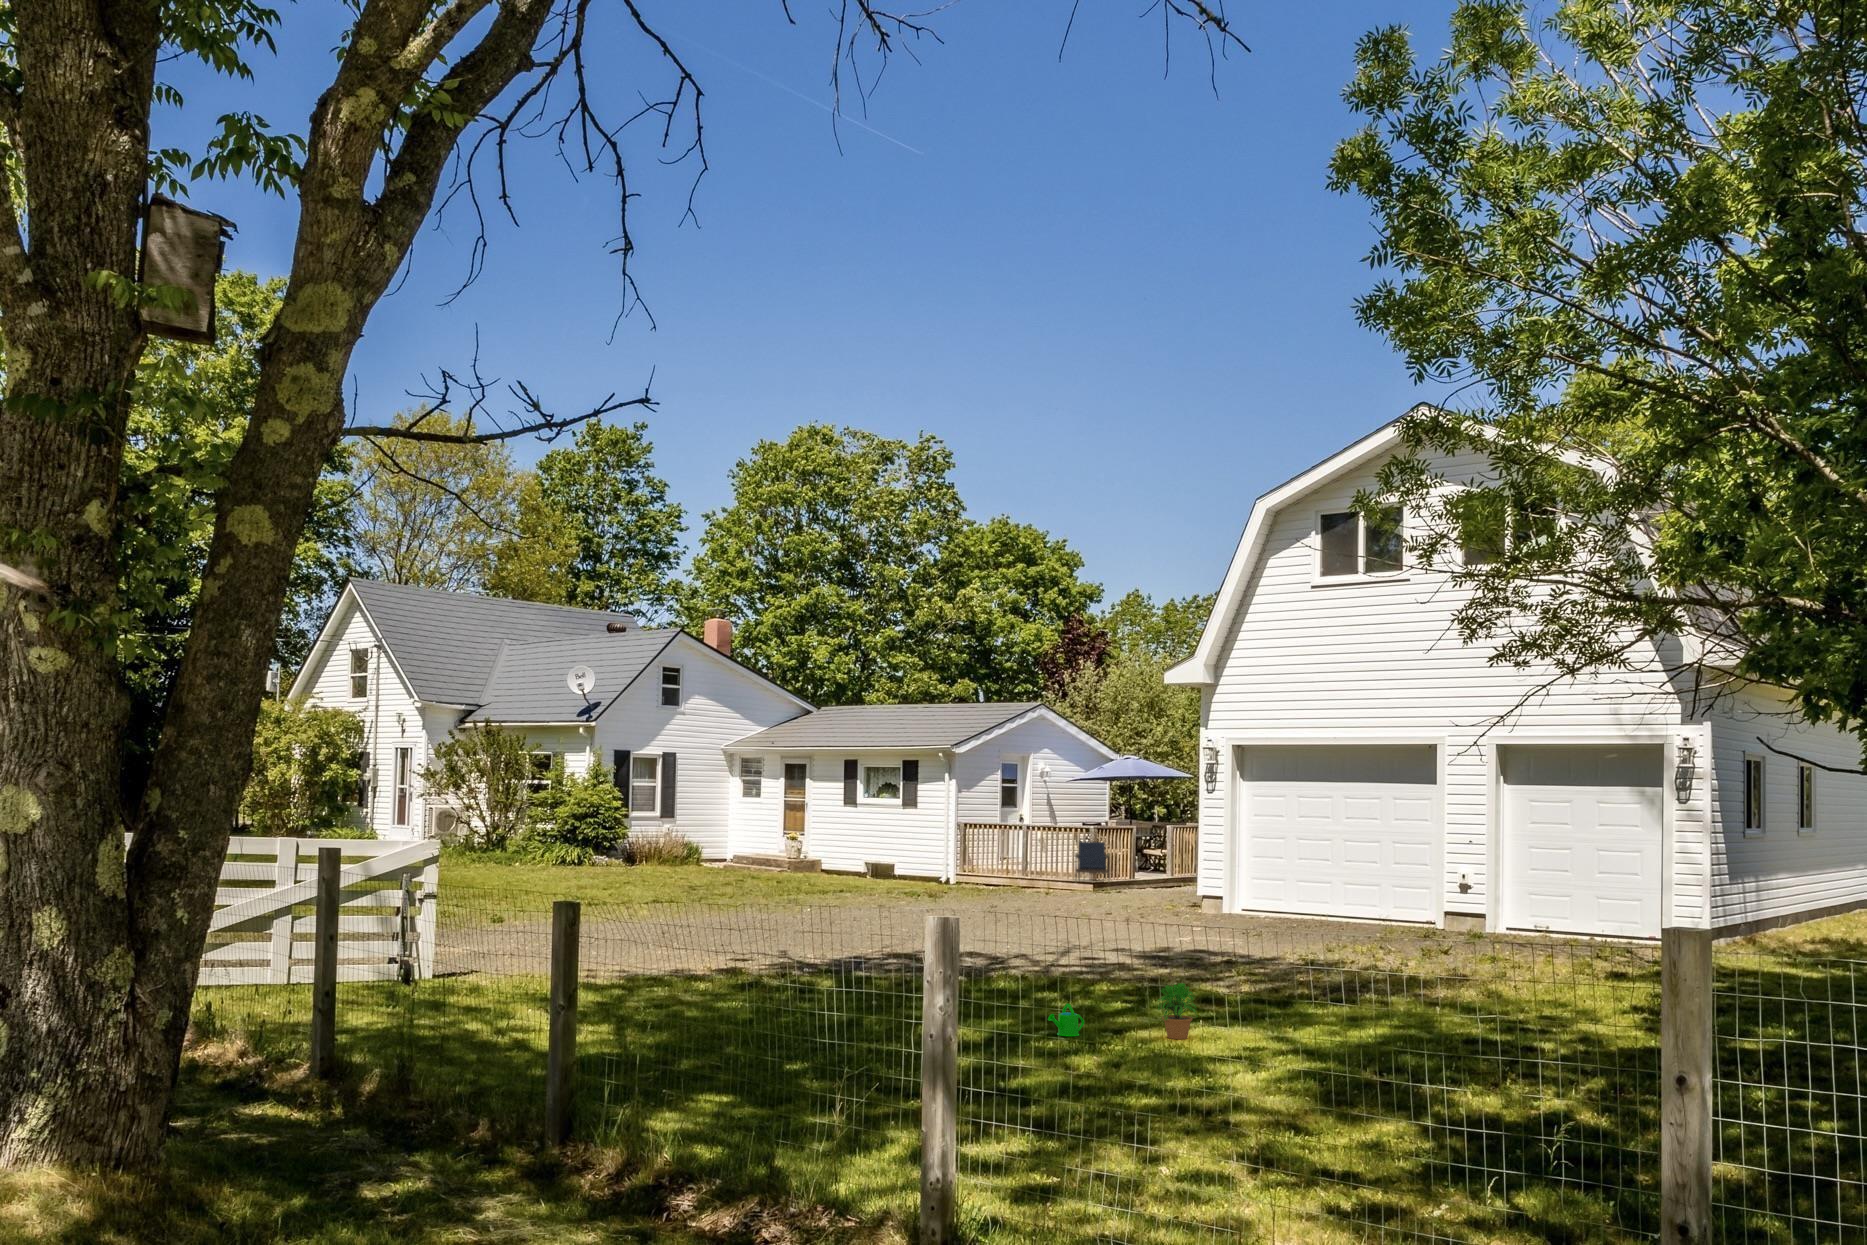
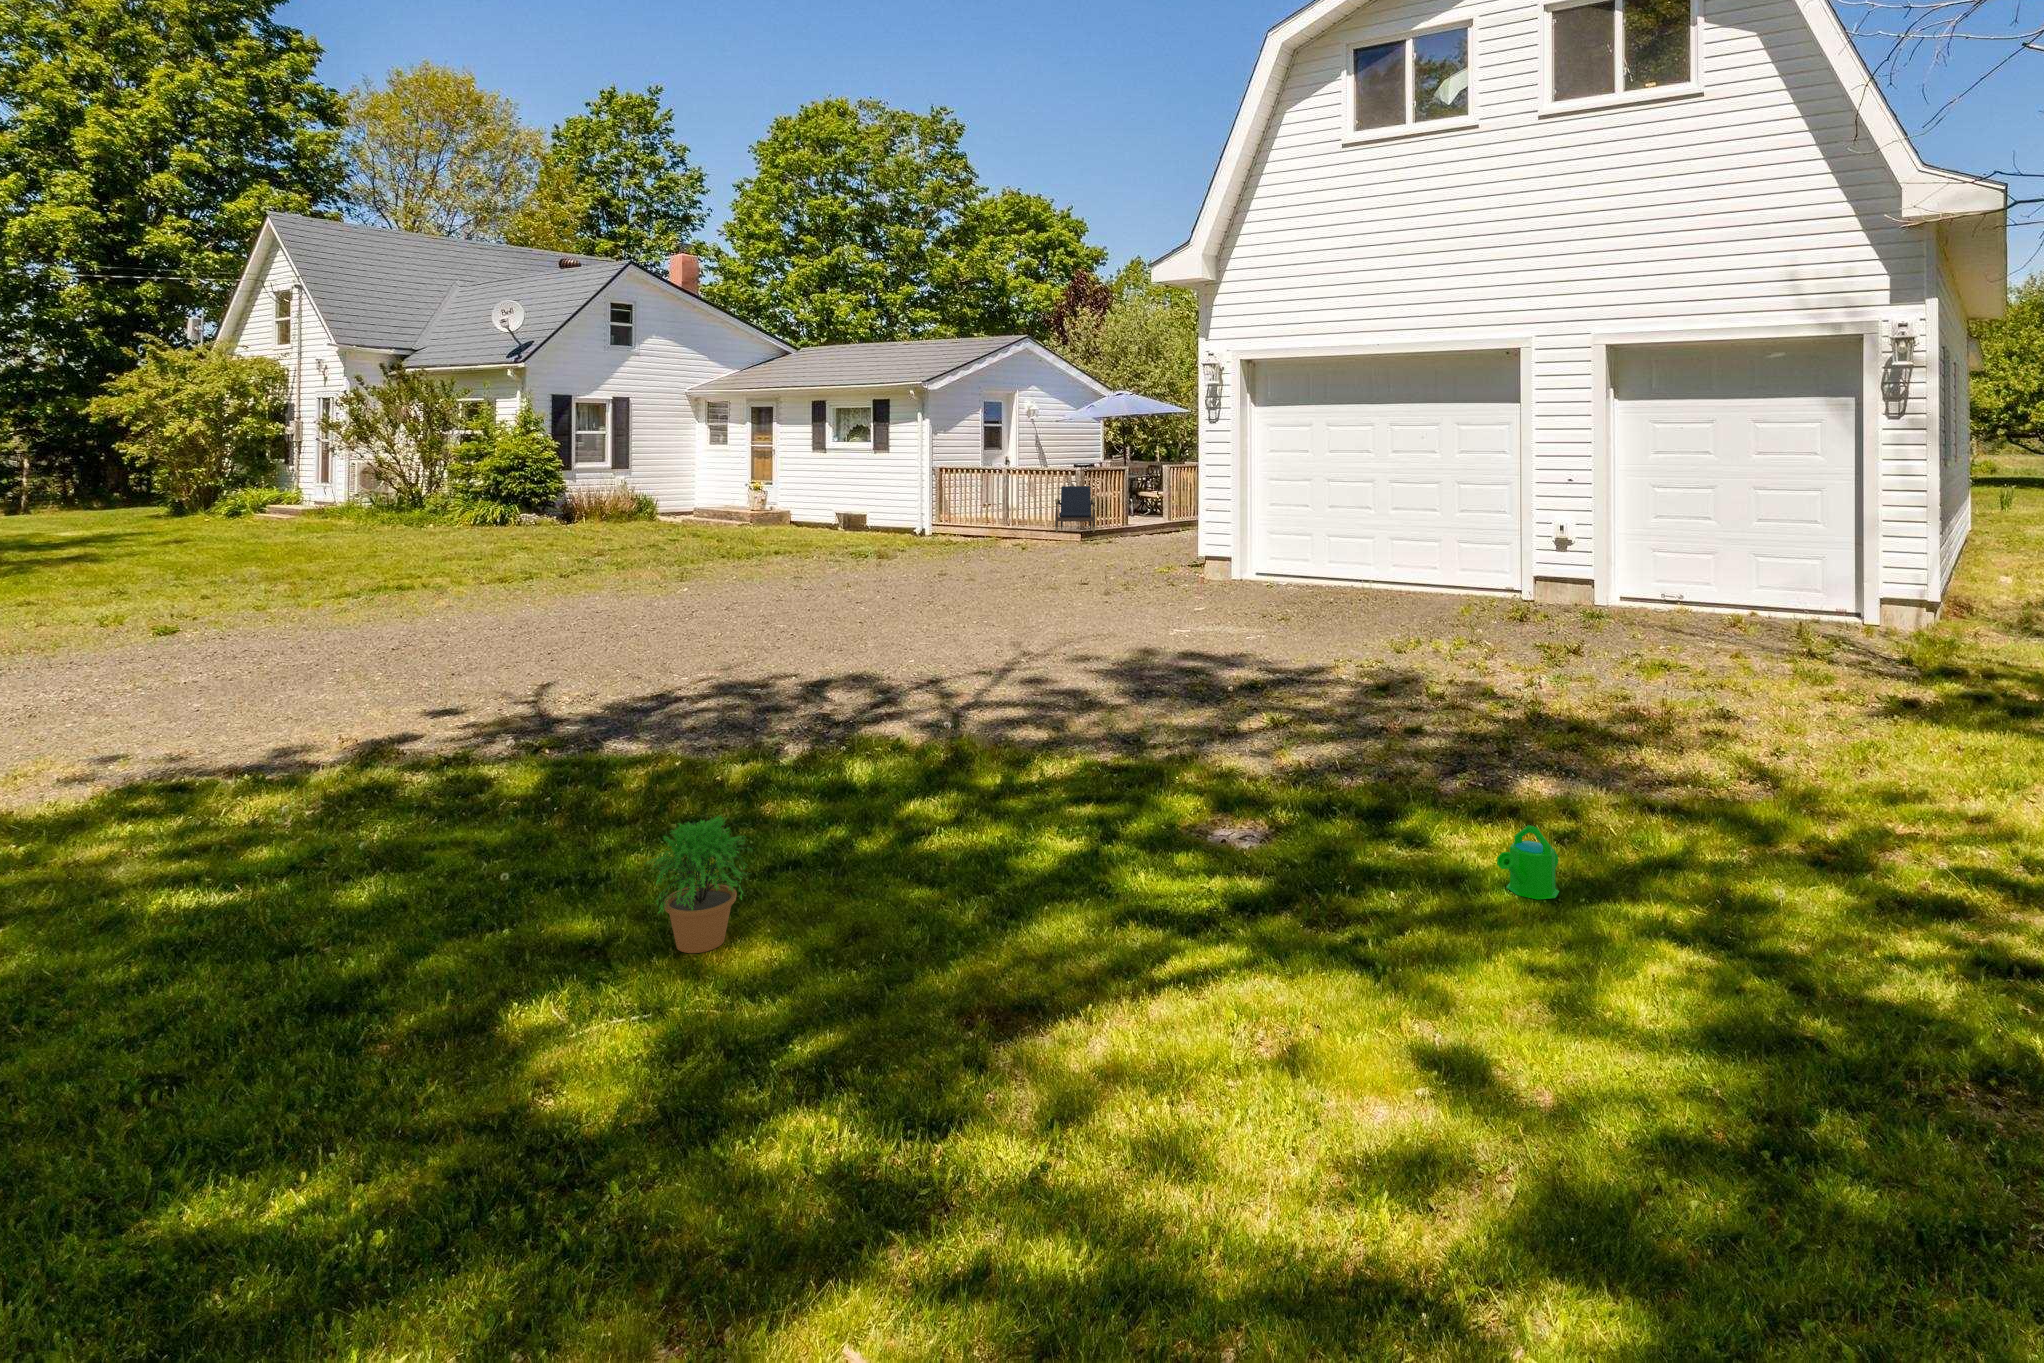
potted plant: present [1158,983,1197,1039] -> present [647,816,752,953]
watering can: present [1048,1003,1084,1036] -> present [1497,825,1559,900]

